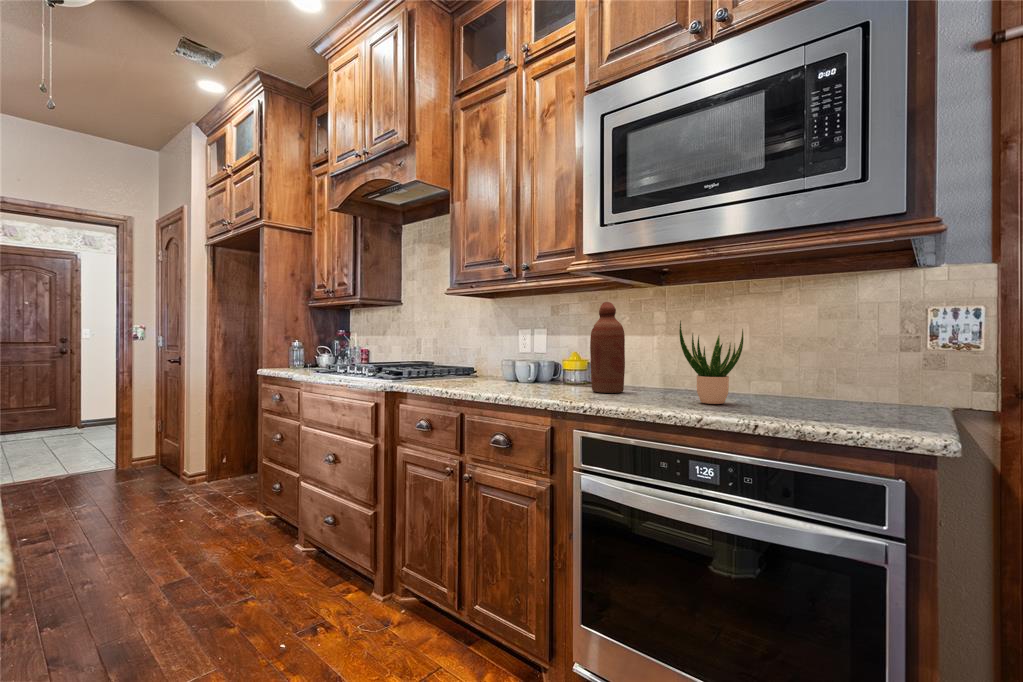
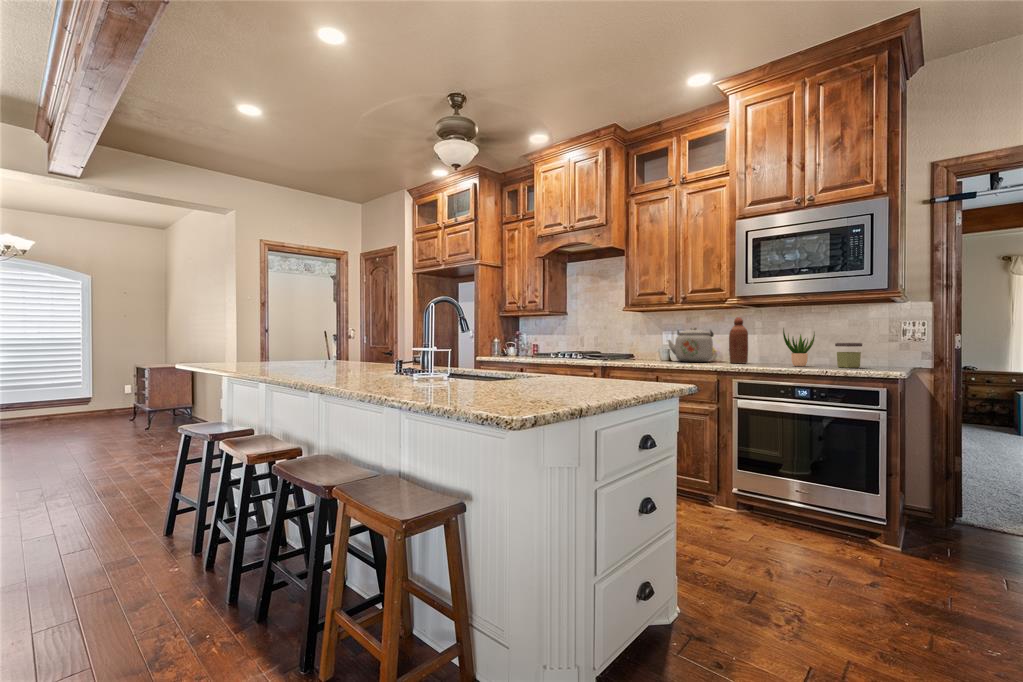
kettle: none [490,322,574,388] -> present [668,328,714,362]
jar: none [785,354,843,412] -> present [835,343,862,368]

